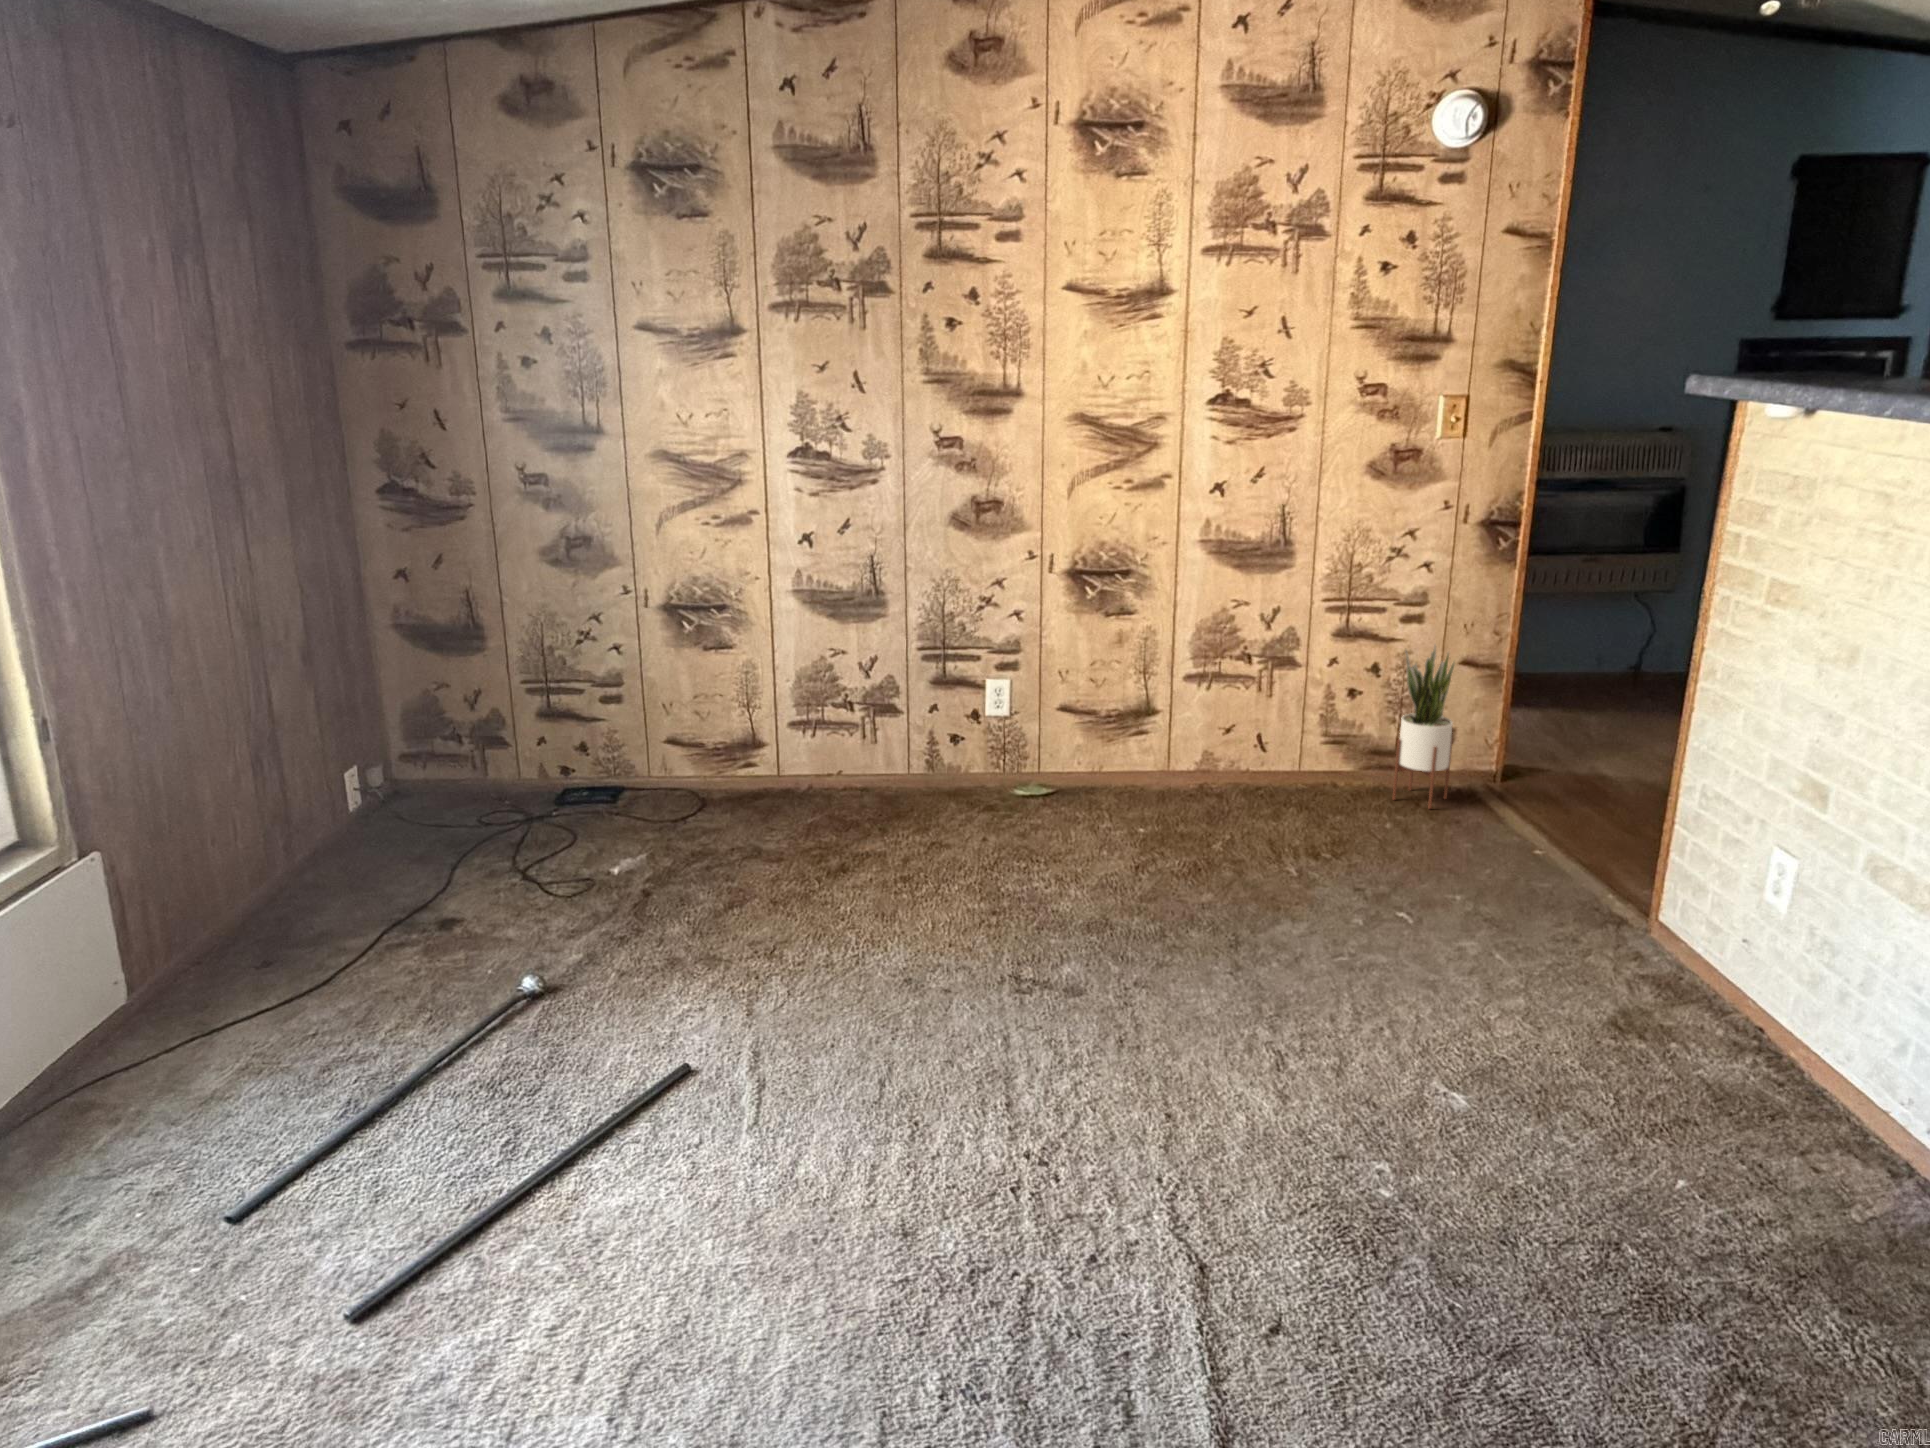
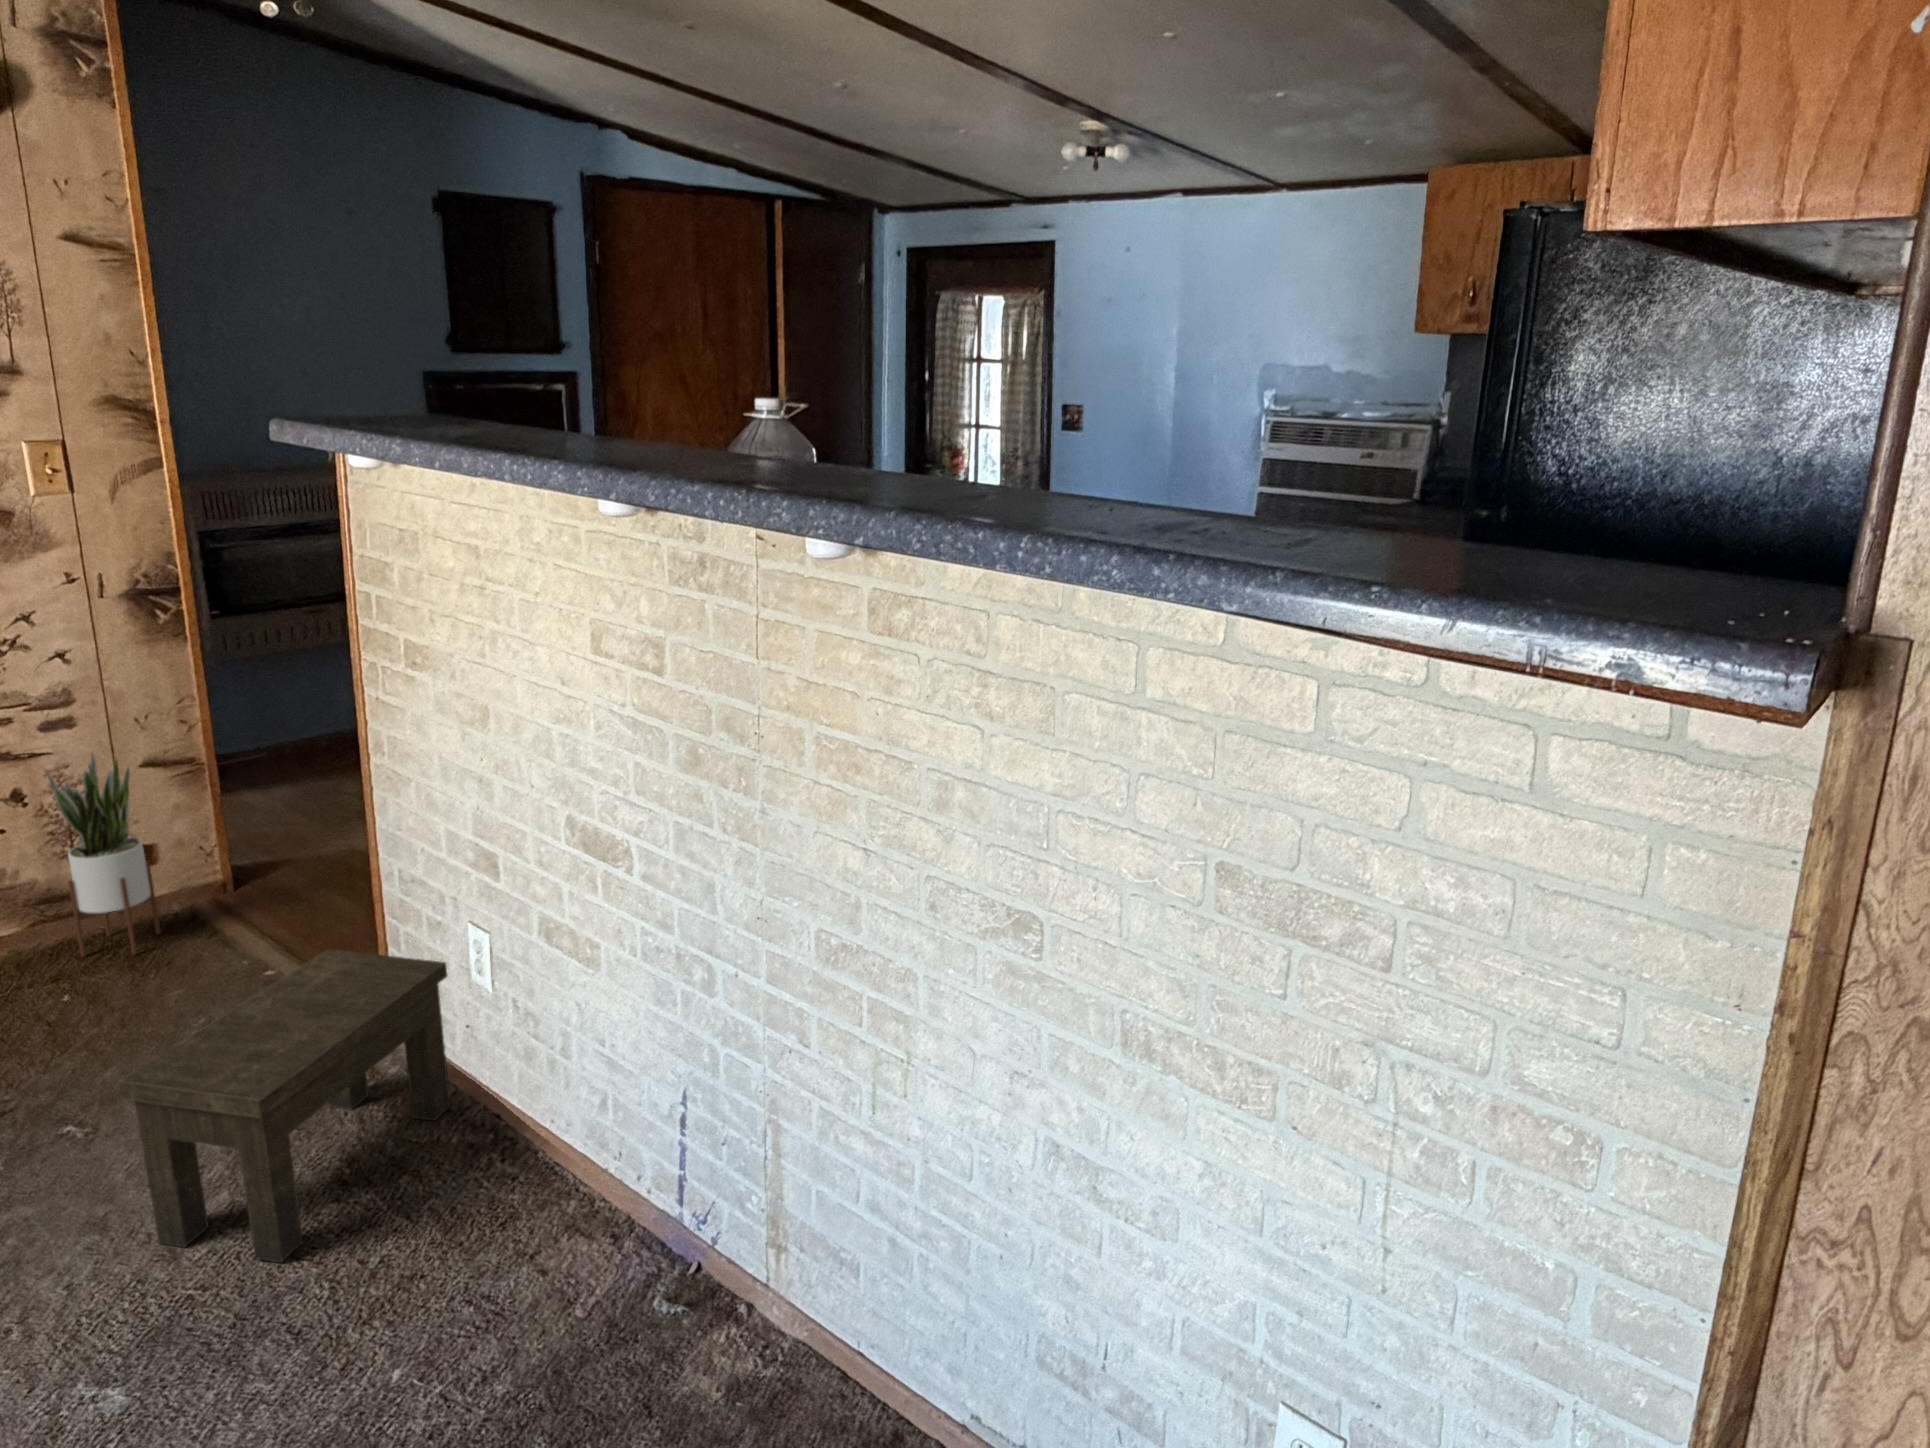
side table: none [1469,840,1742,1075] -> present [118,949,450,1263]

